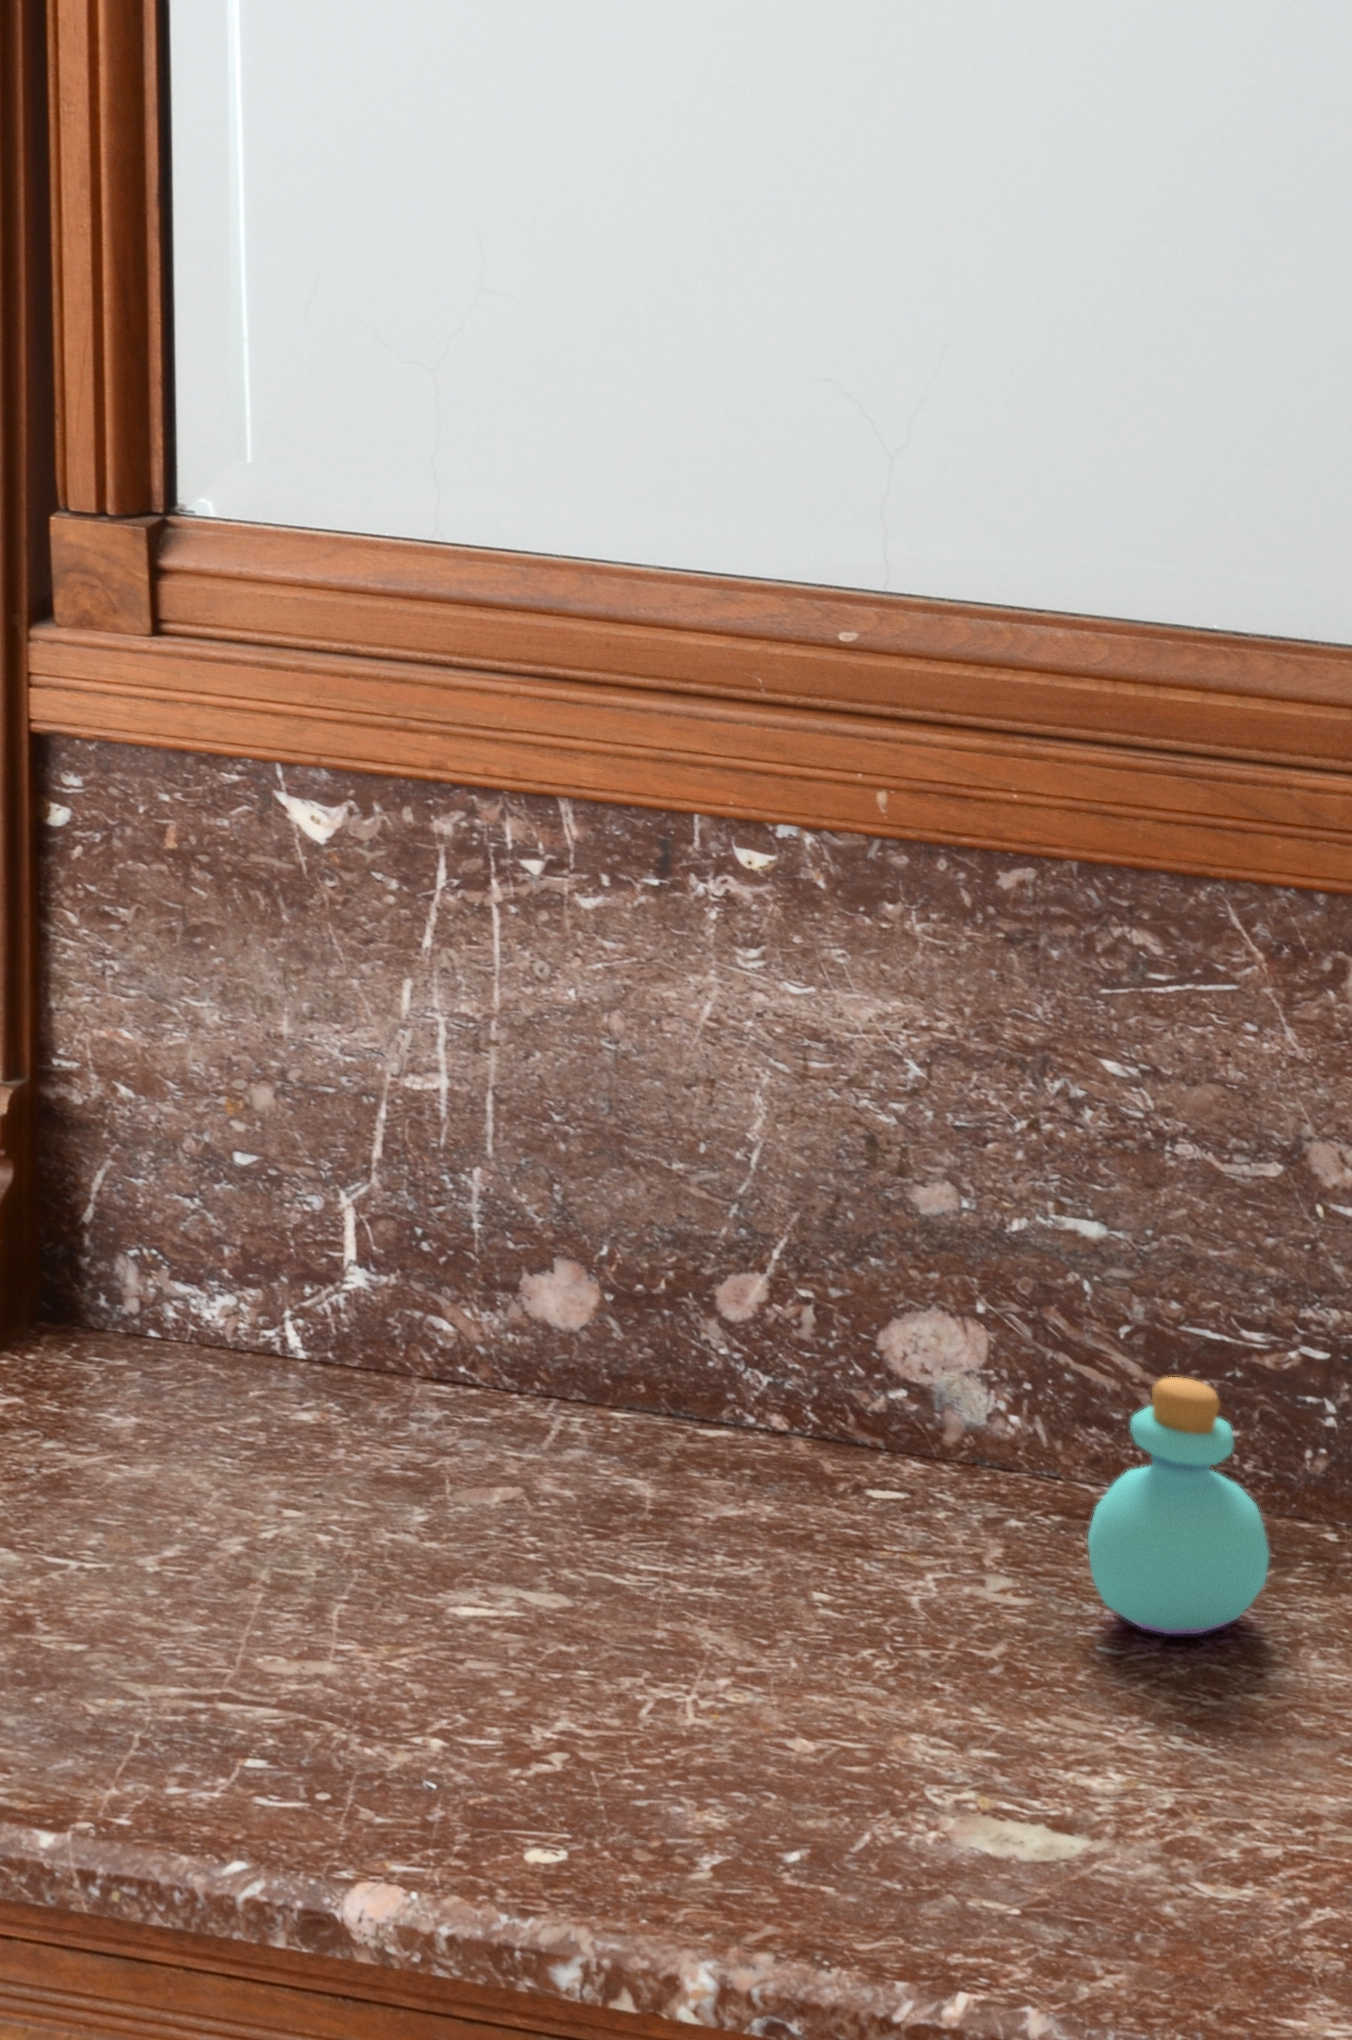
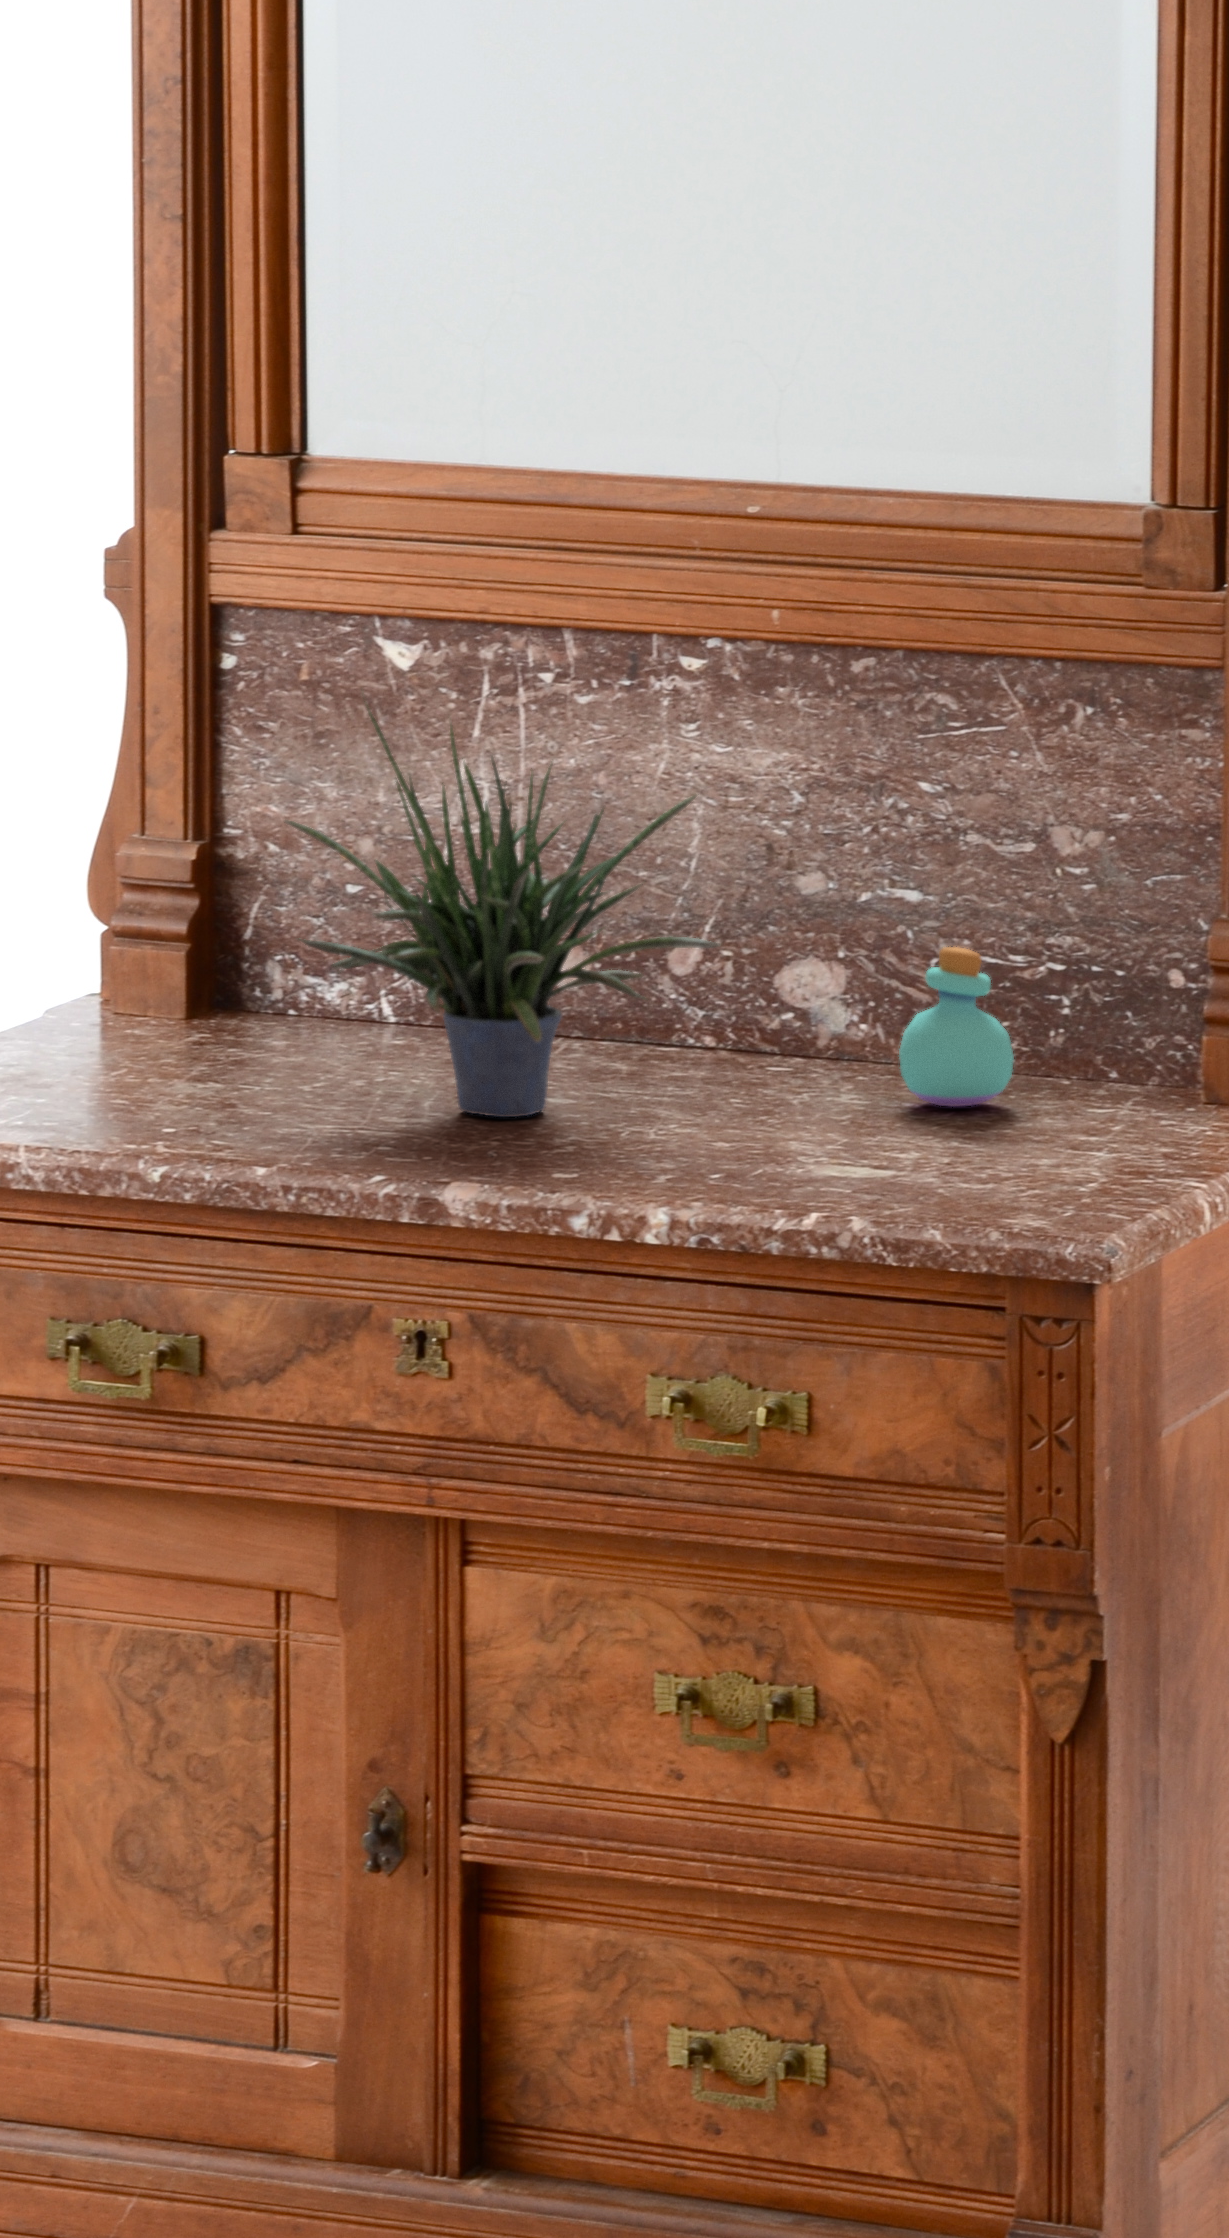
potted plant: none [120,996,821,1688] -> present [285,701,720,1117]

